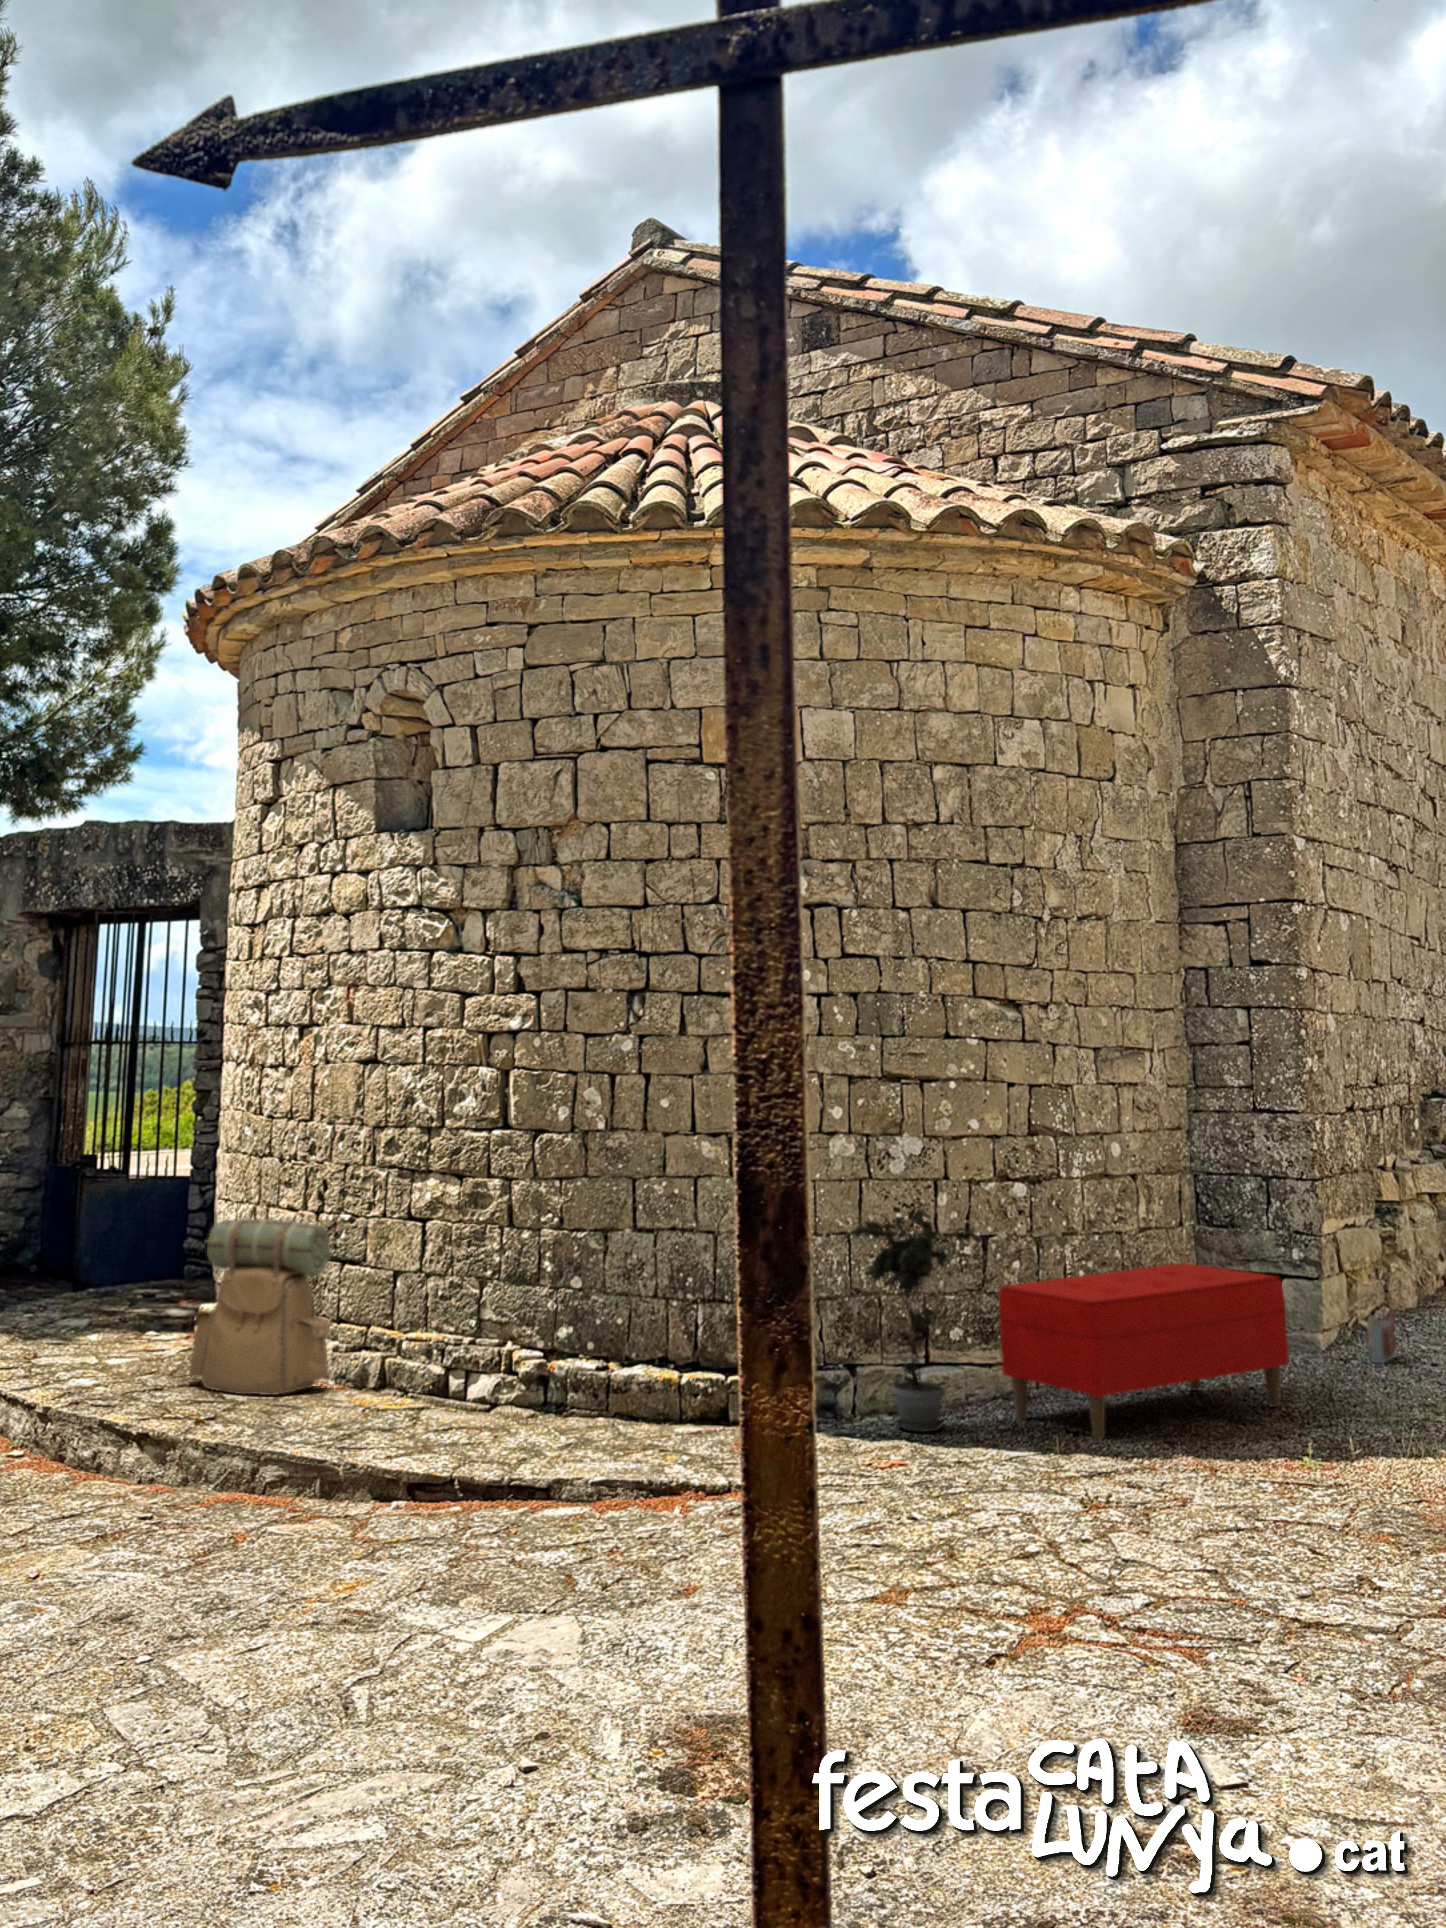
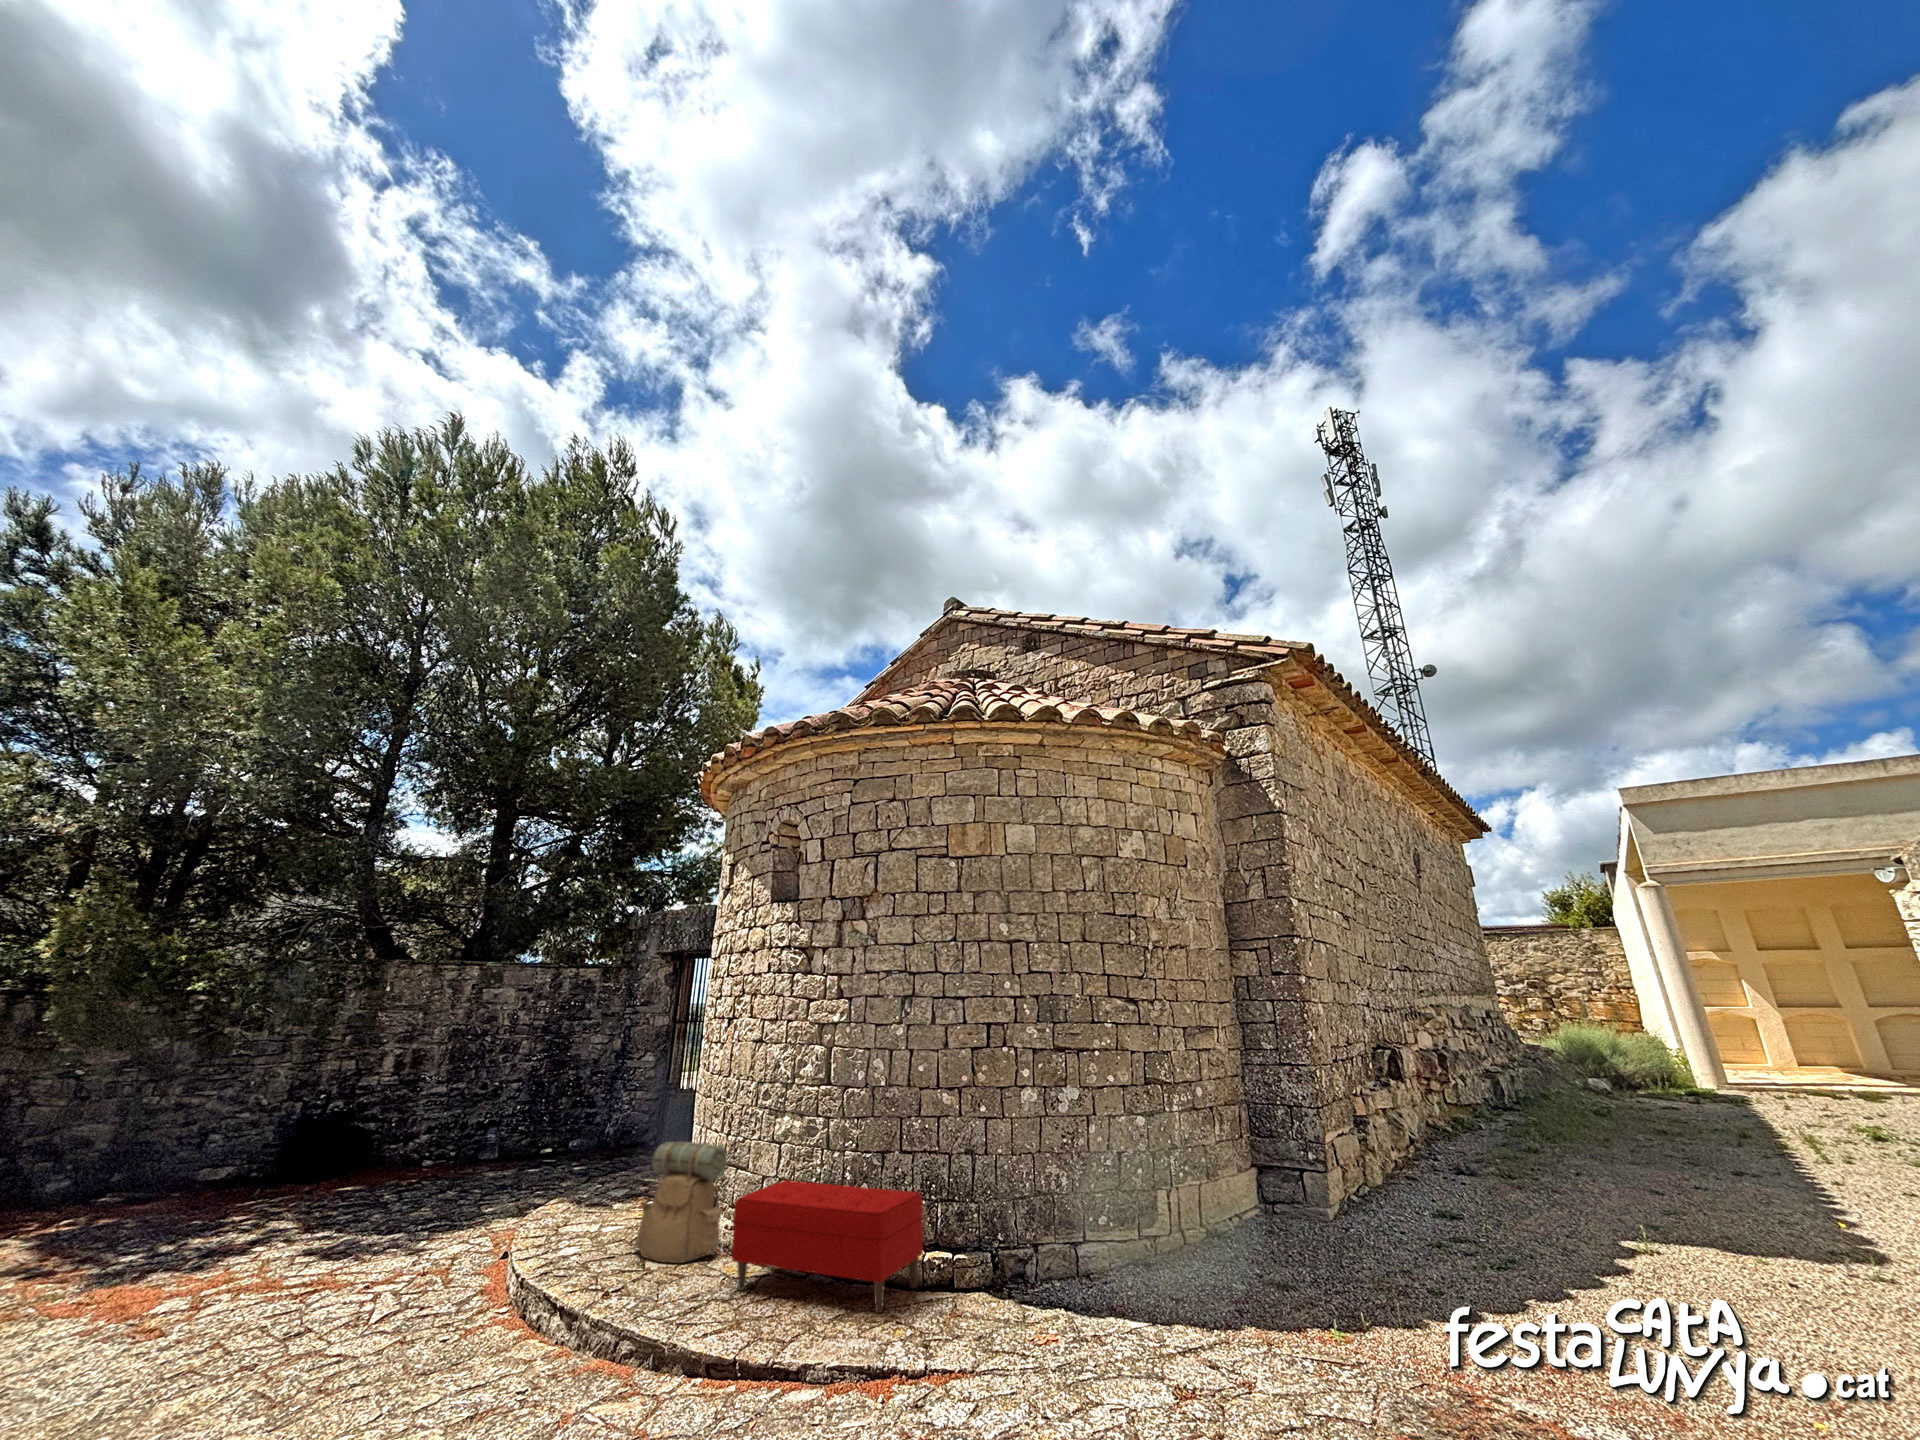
potted plant: present [841,1202,986,1432] -> none [1024,1135,1120,1299]
bench: present [999,1263,1289,1438] -> present [732,1180,923,1313]
watering can: present [1367,1309,1396,1364] -> none [1356,1185,1375,1224]

